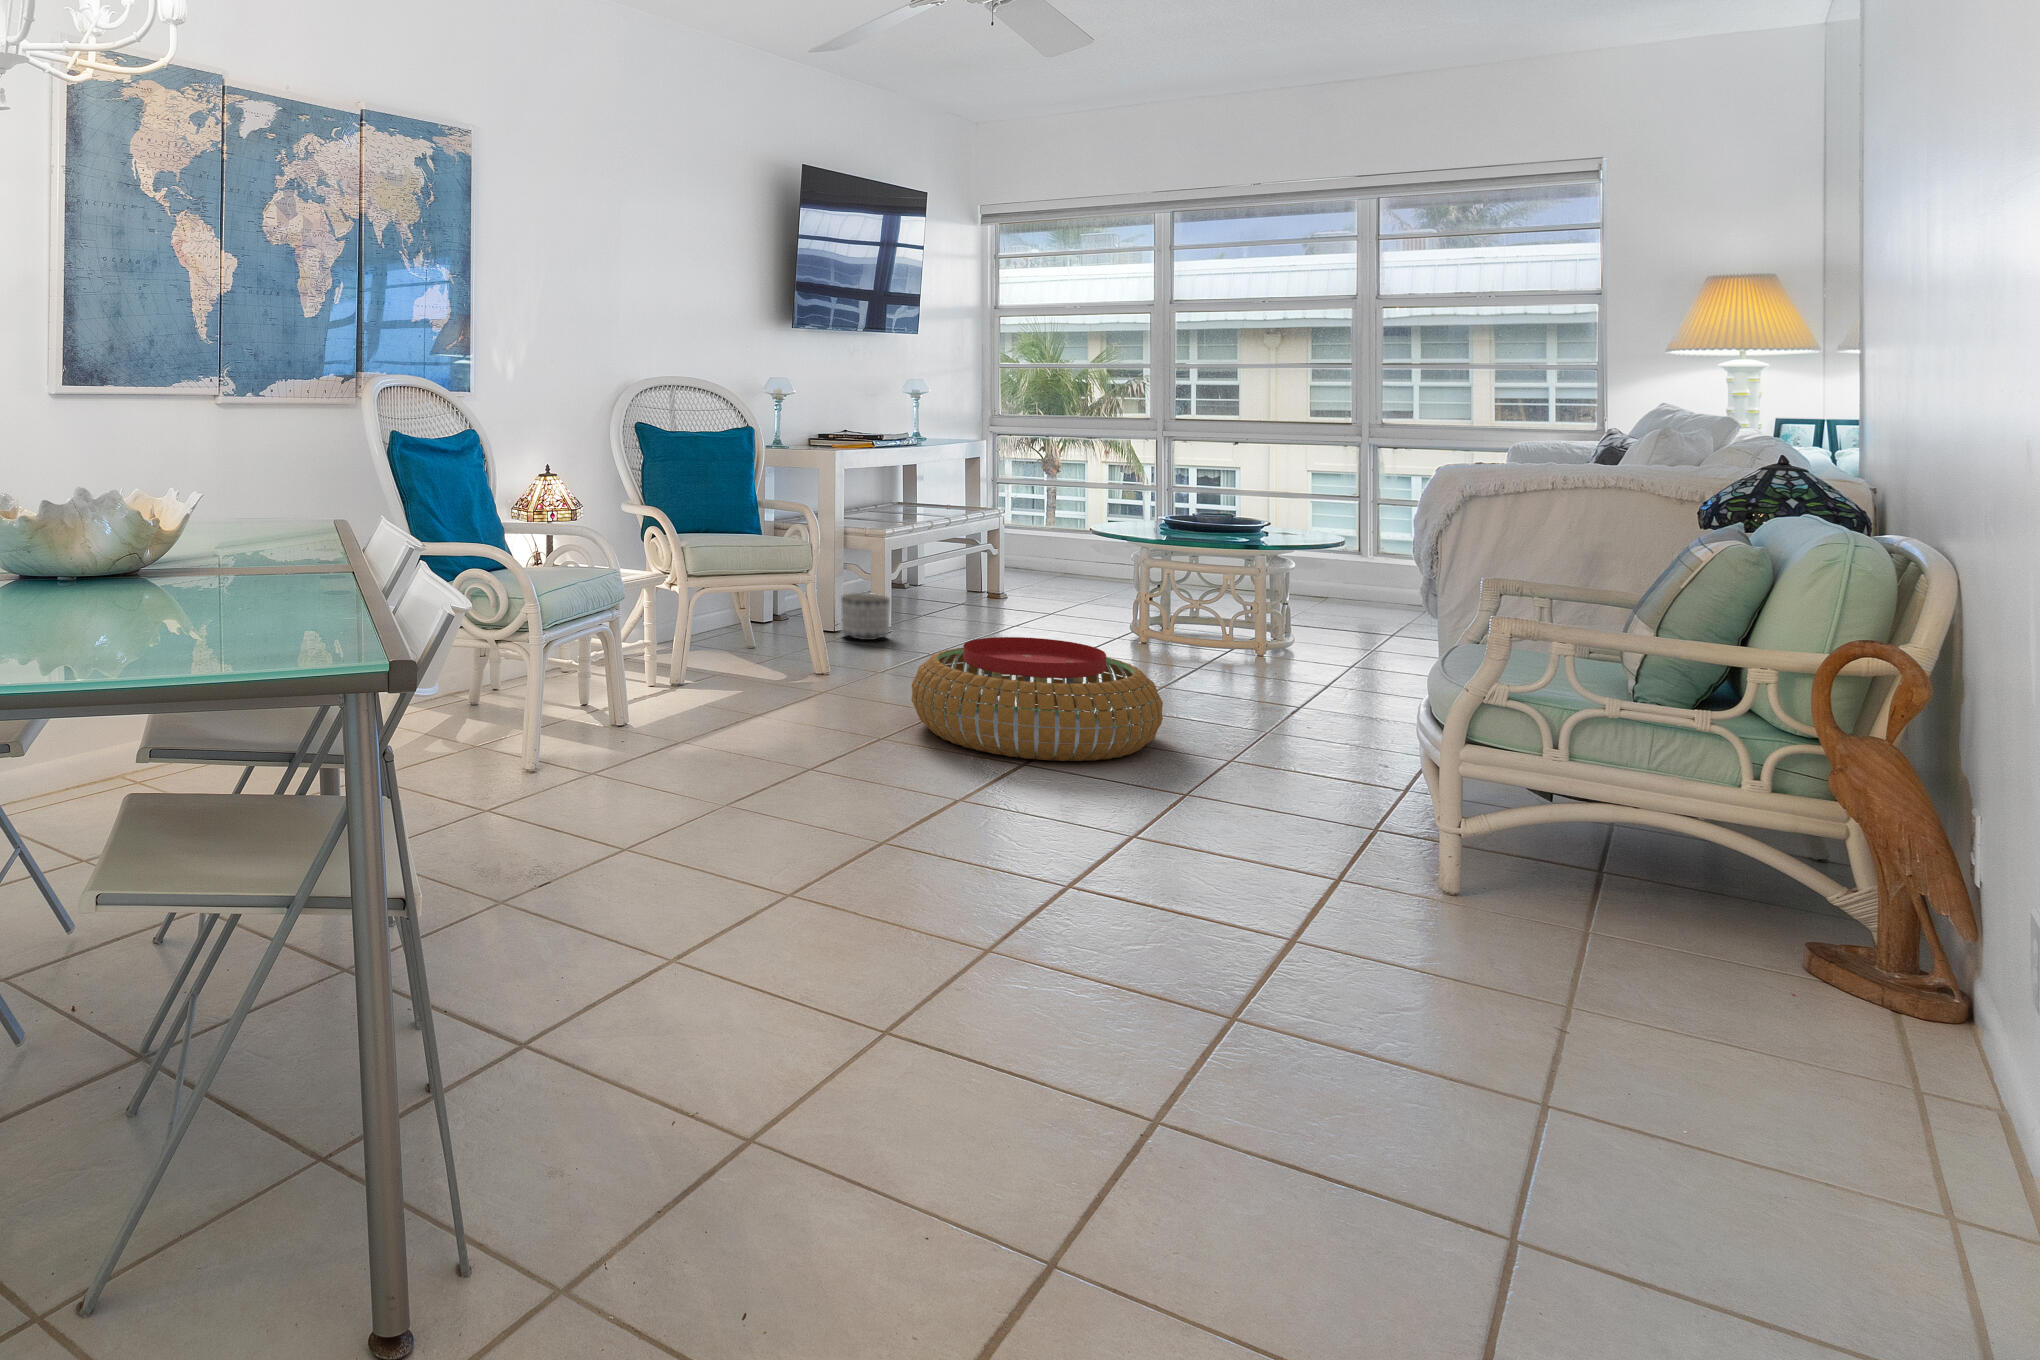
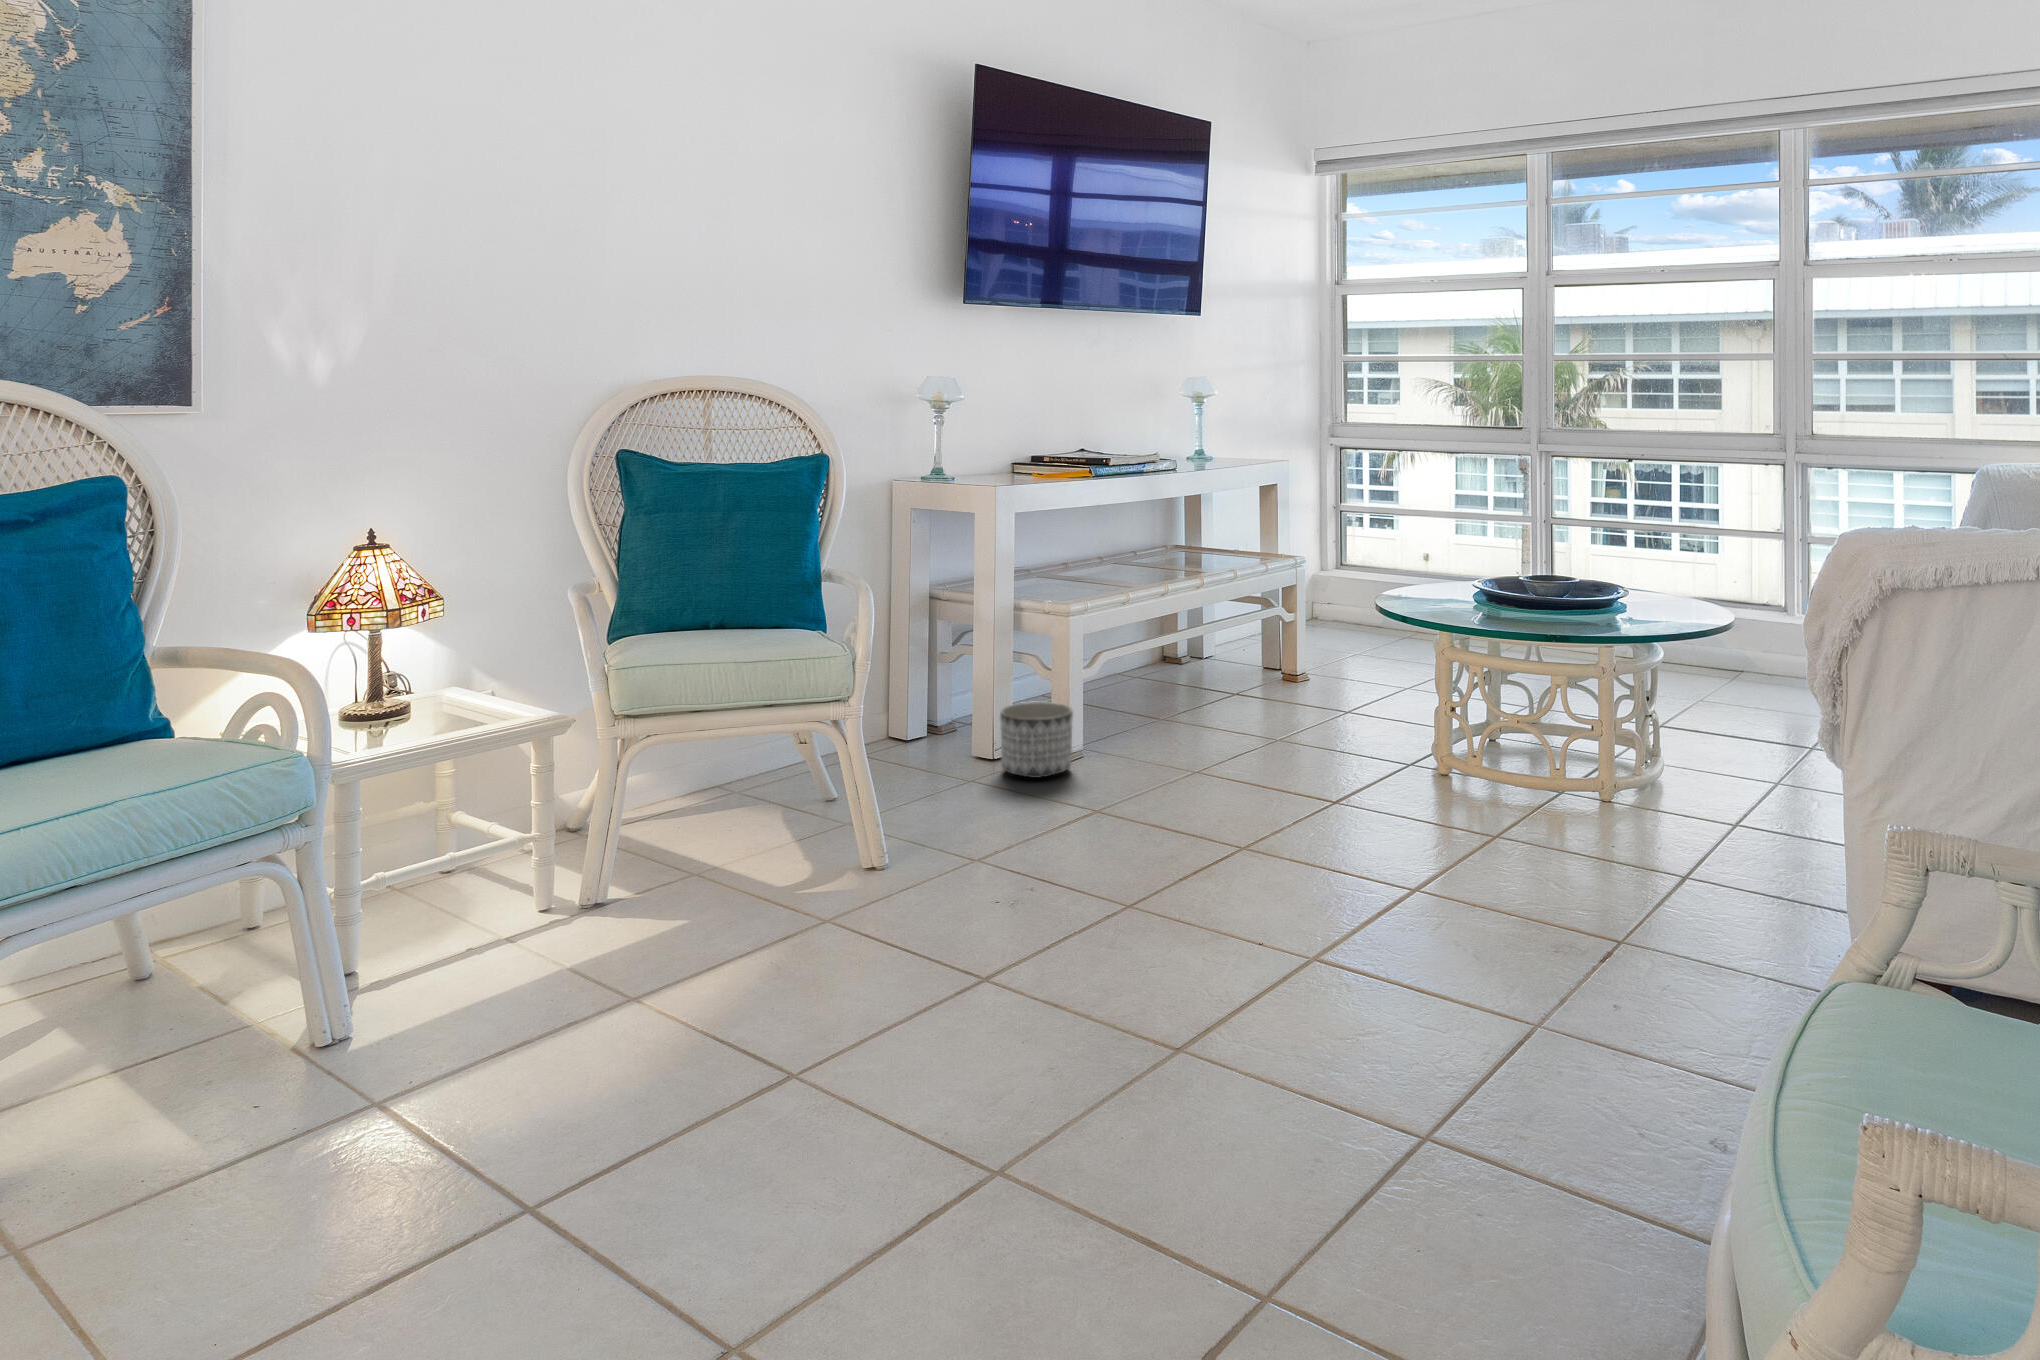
pouf: present [912,637,1163,761] -> none [900,847,1345,1149]

